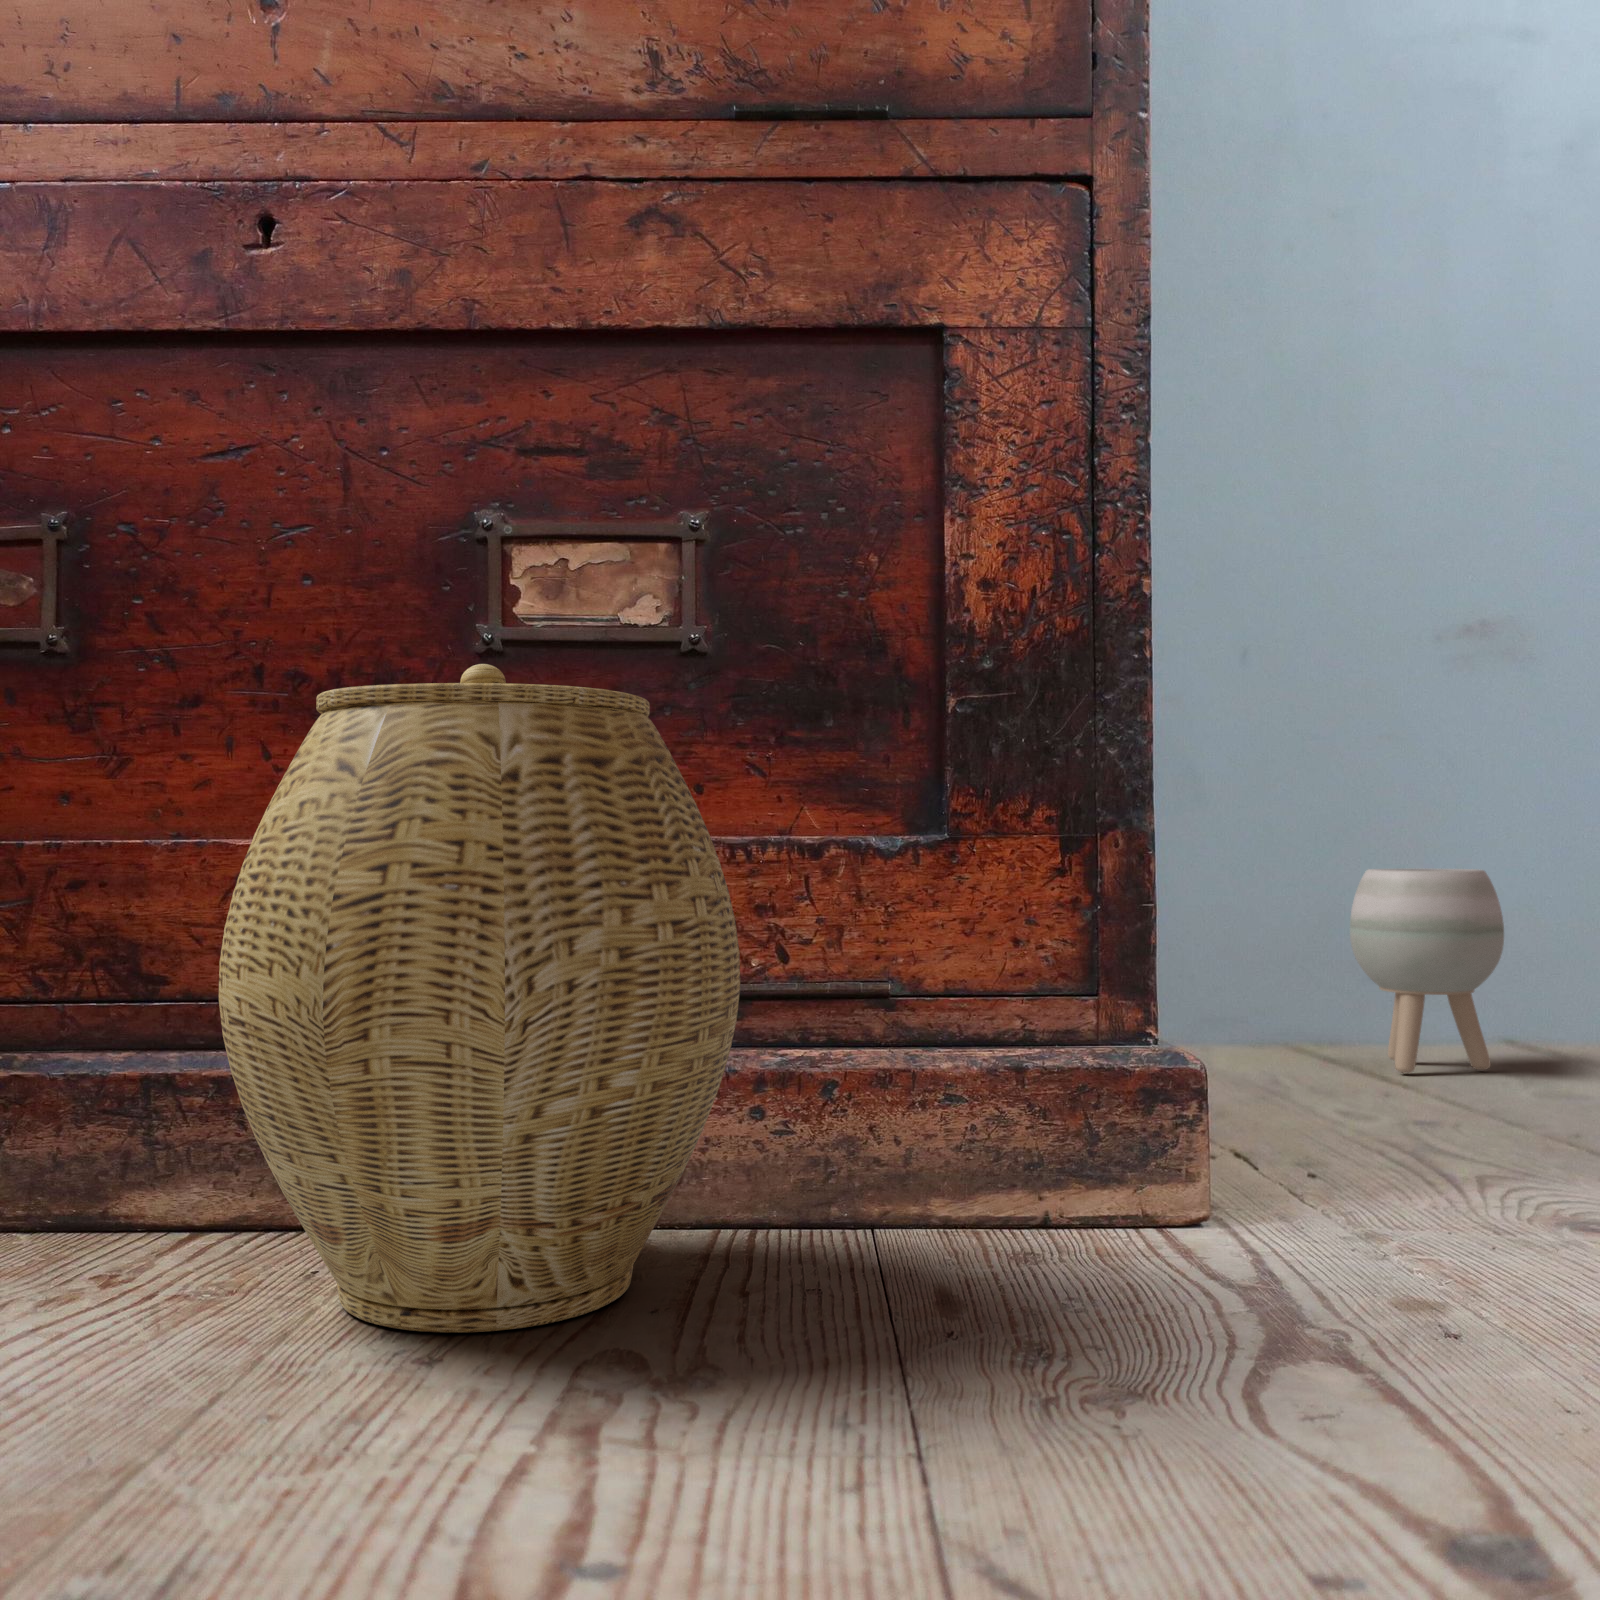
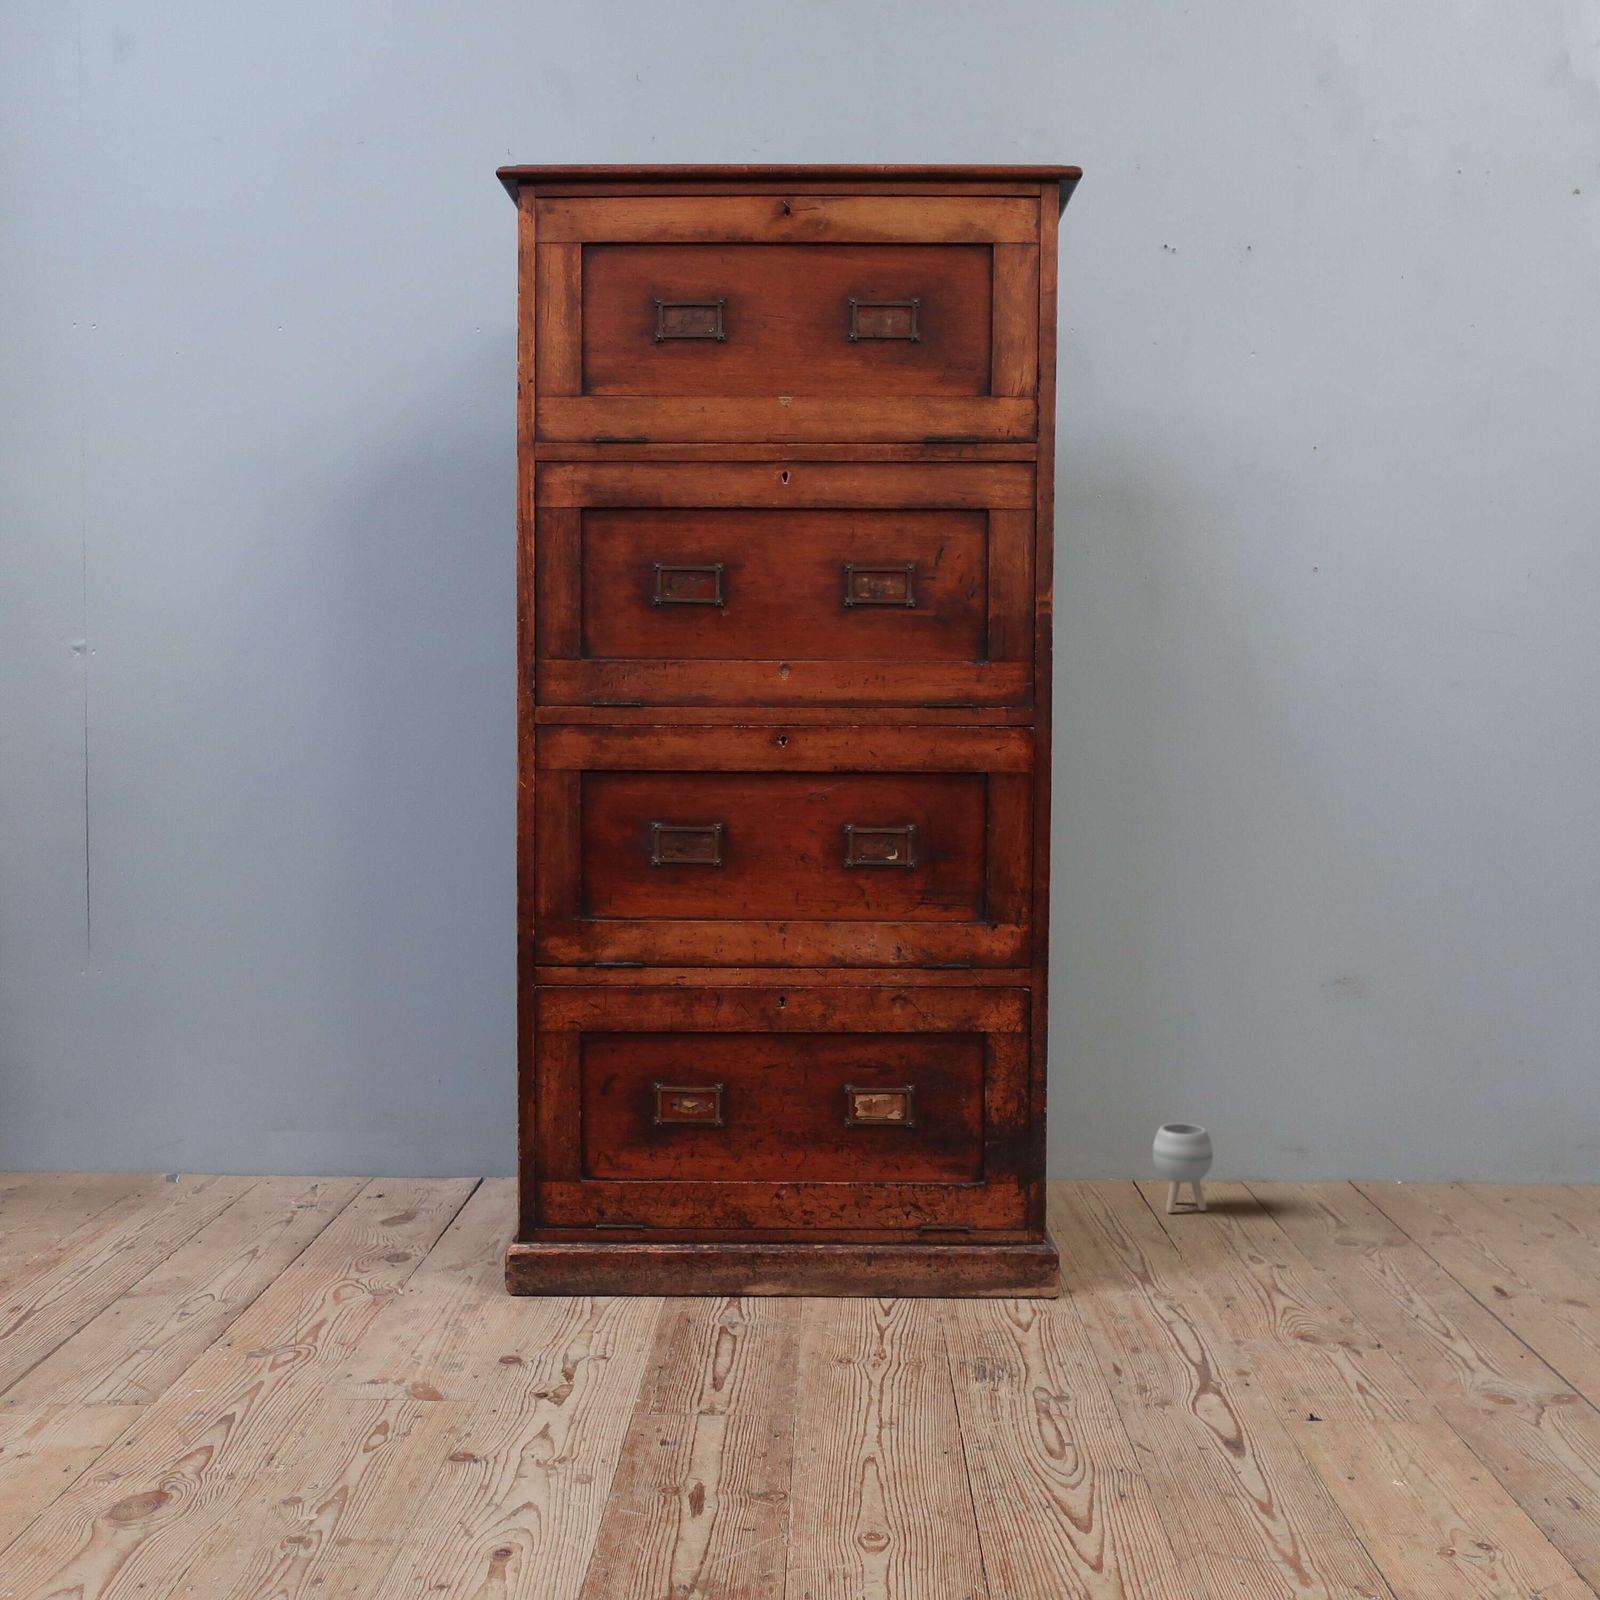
woven basket: present [219,664,740,1333] -> none [804,1163,931,1333]

